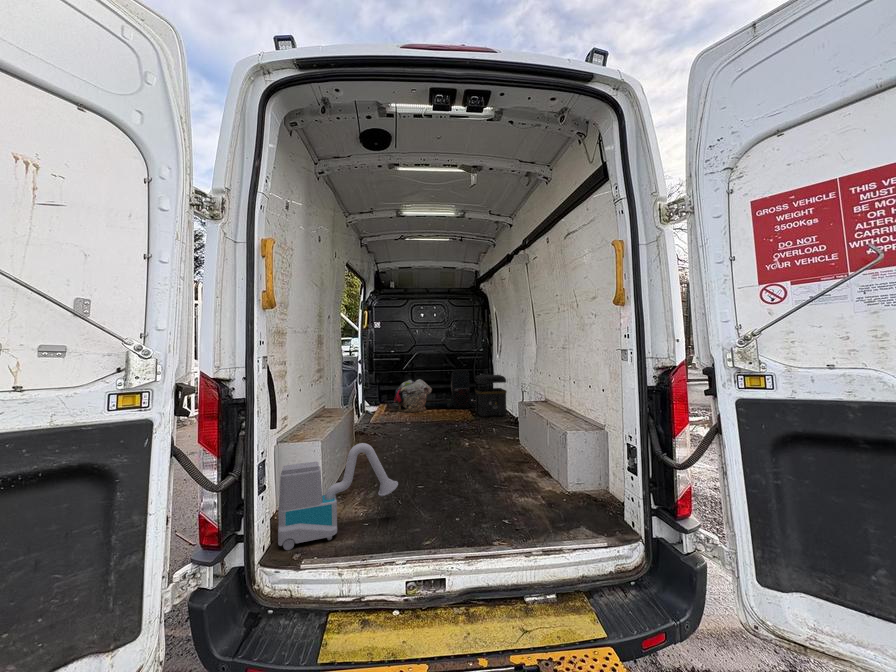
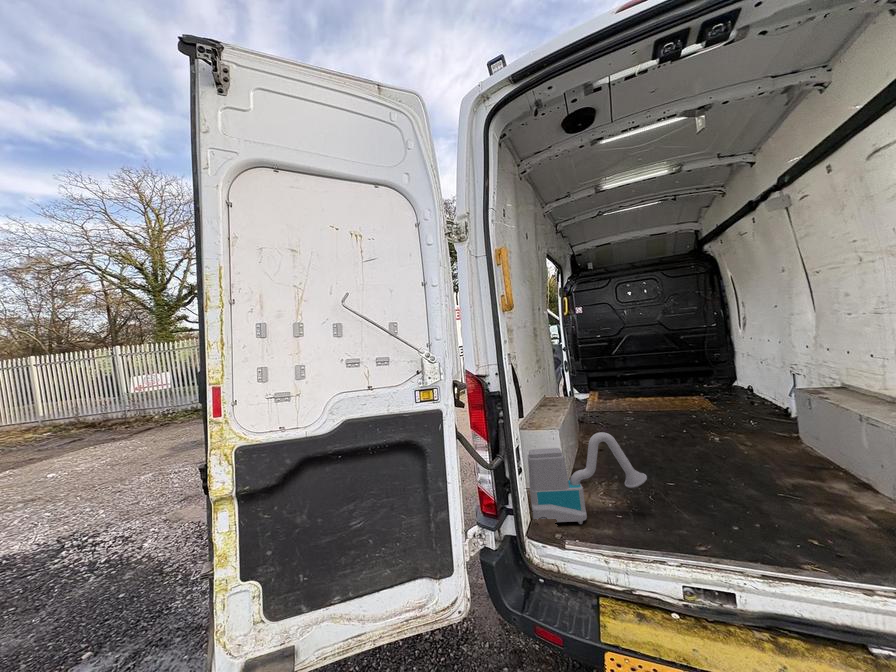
backpack: present [447,370,476,408] -> none [673,348,714,393]
toolbox: present [474,375,507,417] -> none [709,352,764,403]
laundry basket: present [394,379,432,412] -> none [608,362,652,398]

